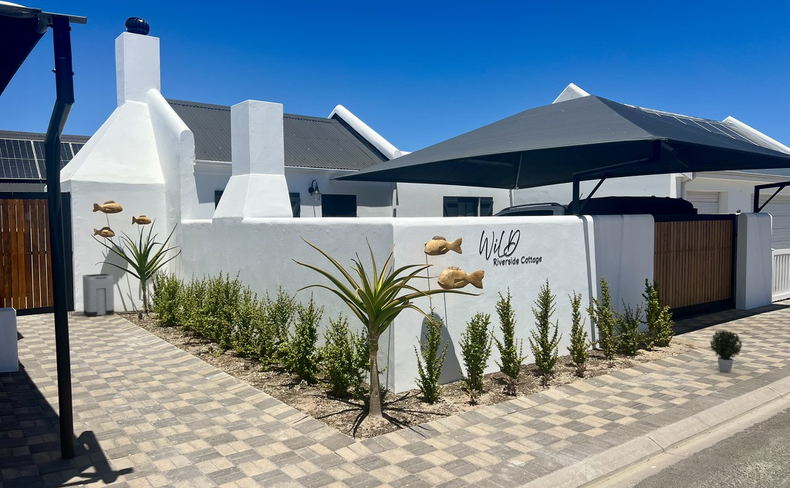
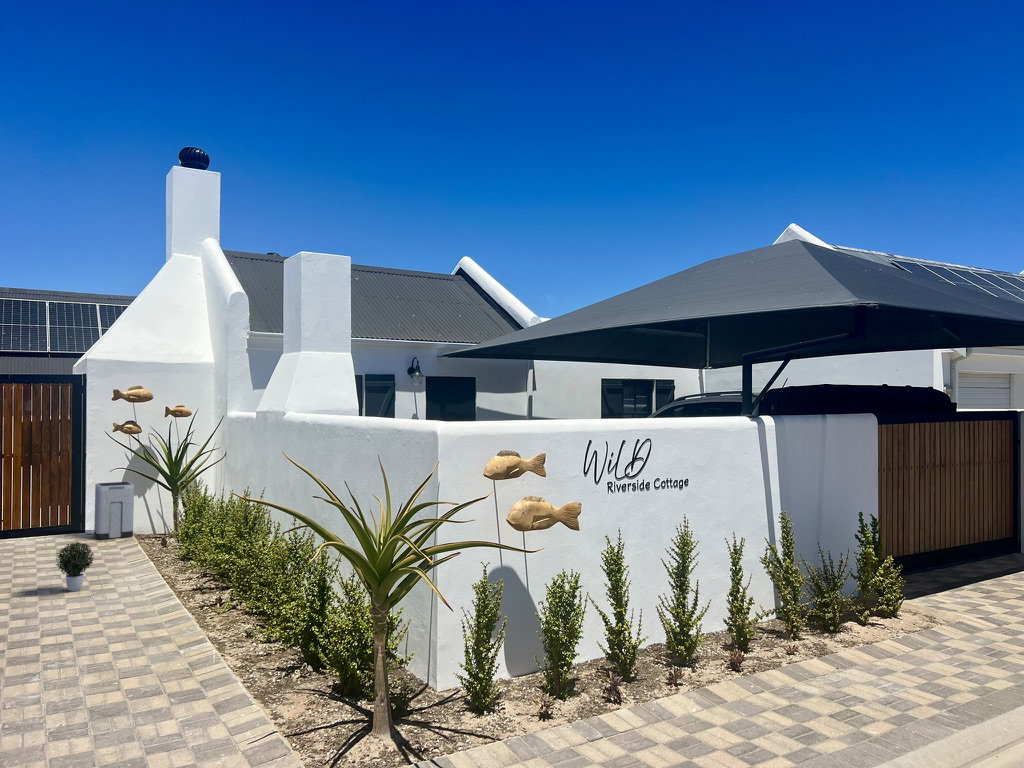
potted plant: present [710,331,742,372] -> present [56,541,94,591]

